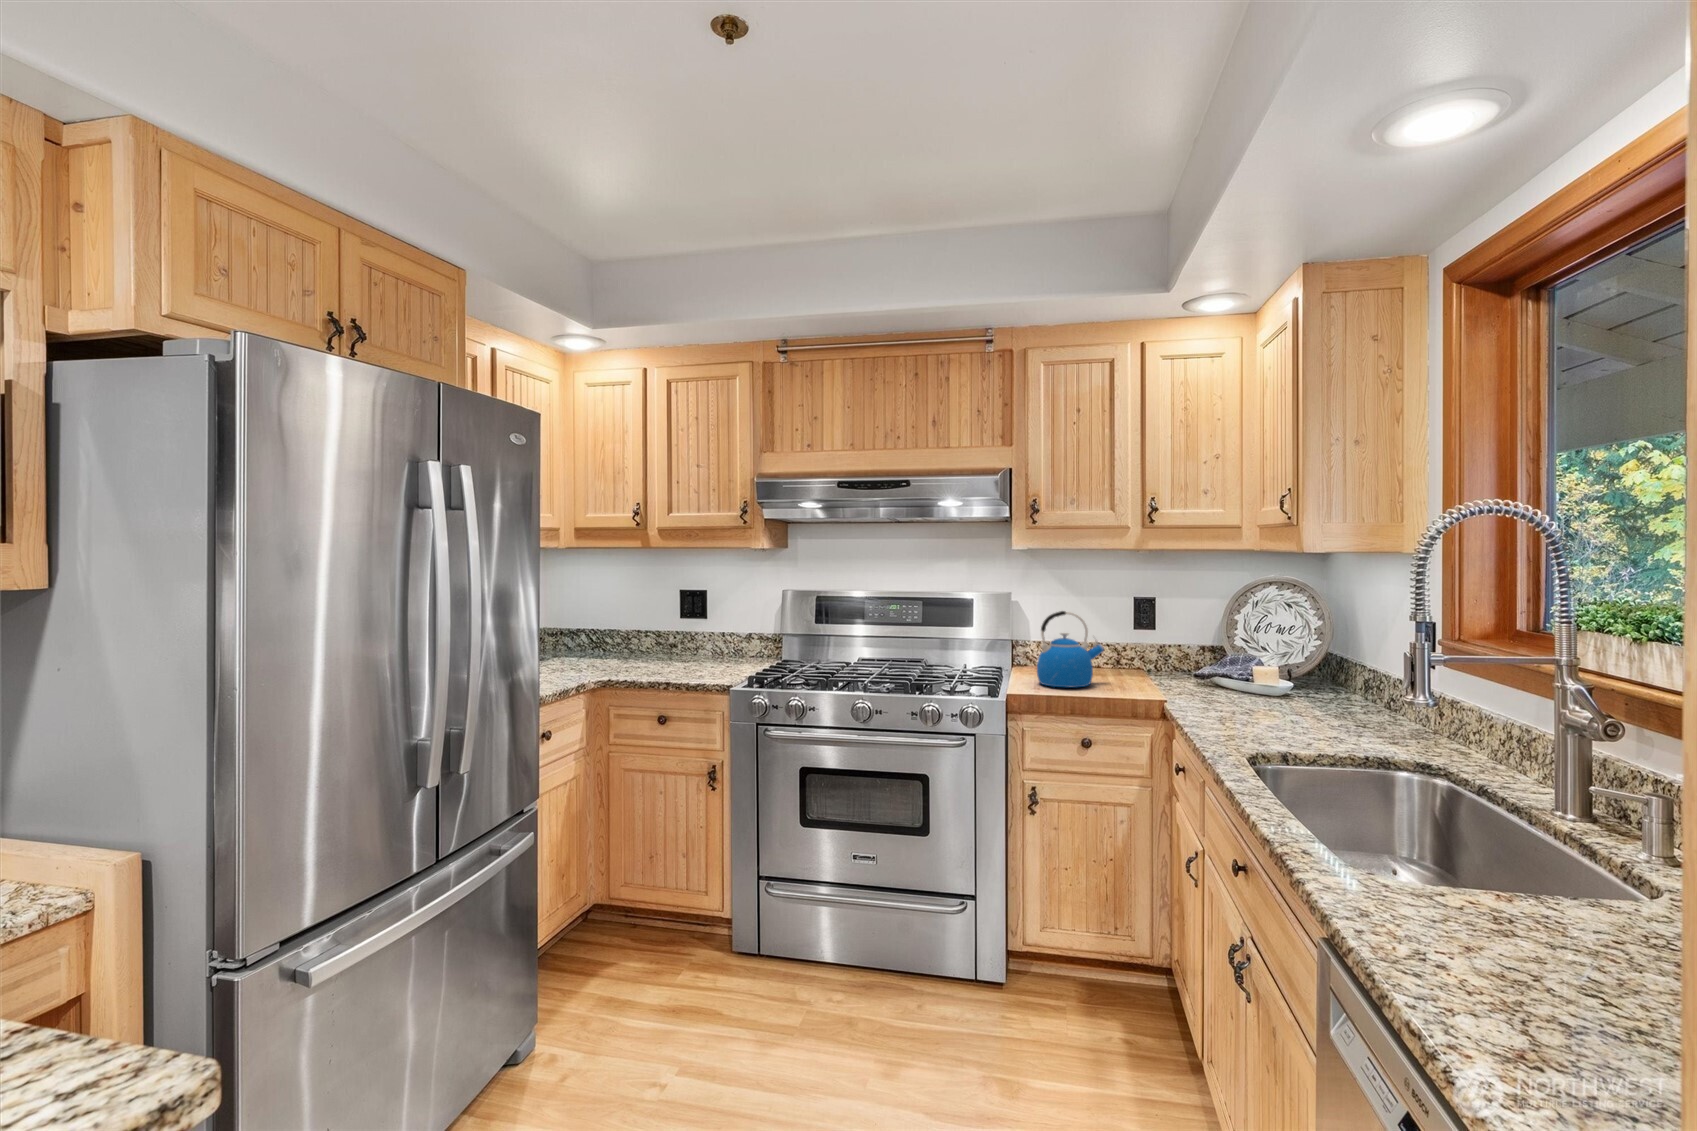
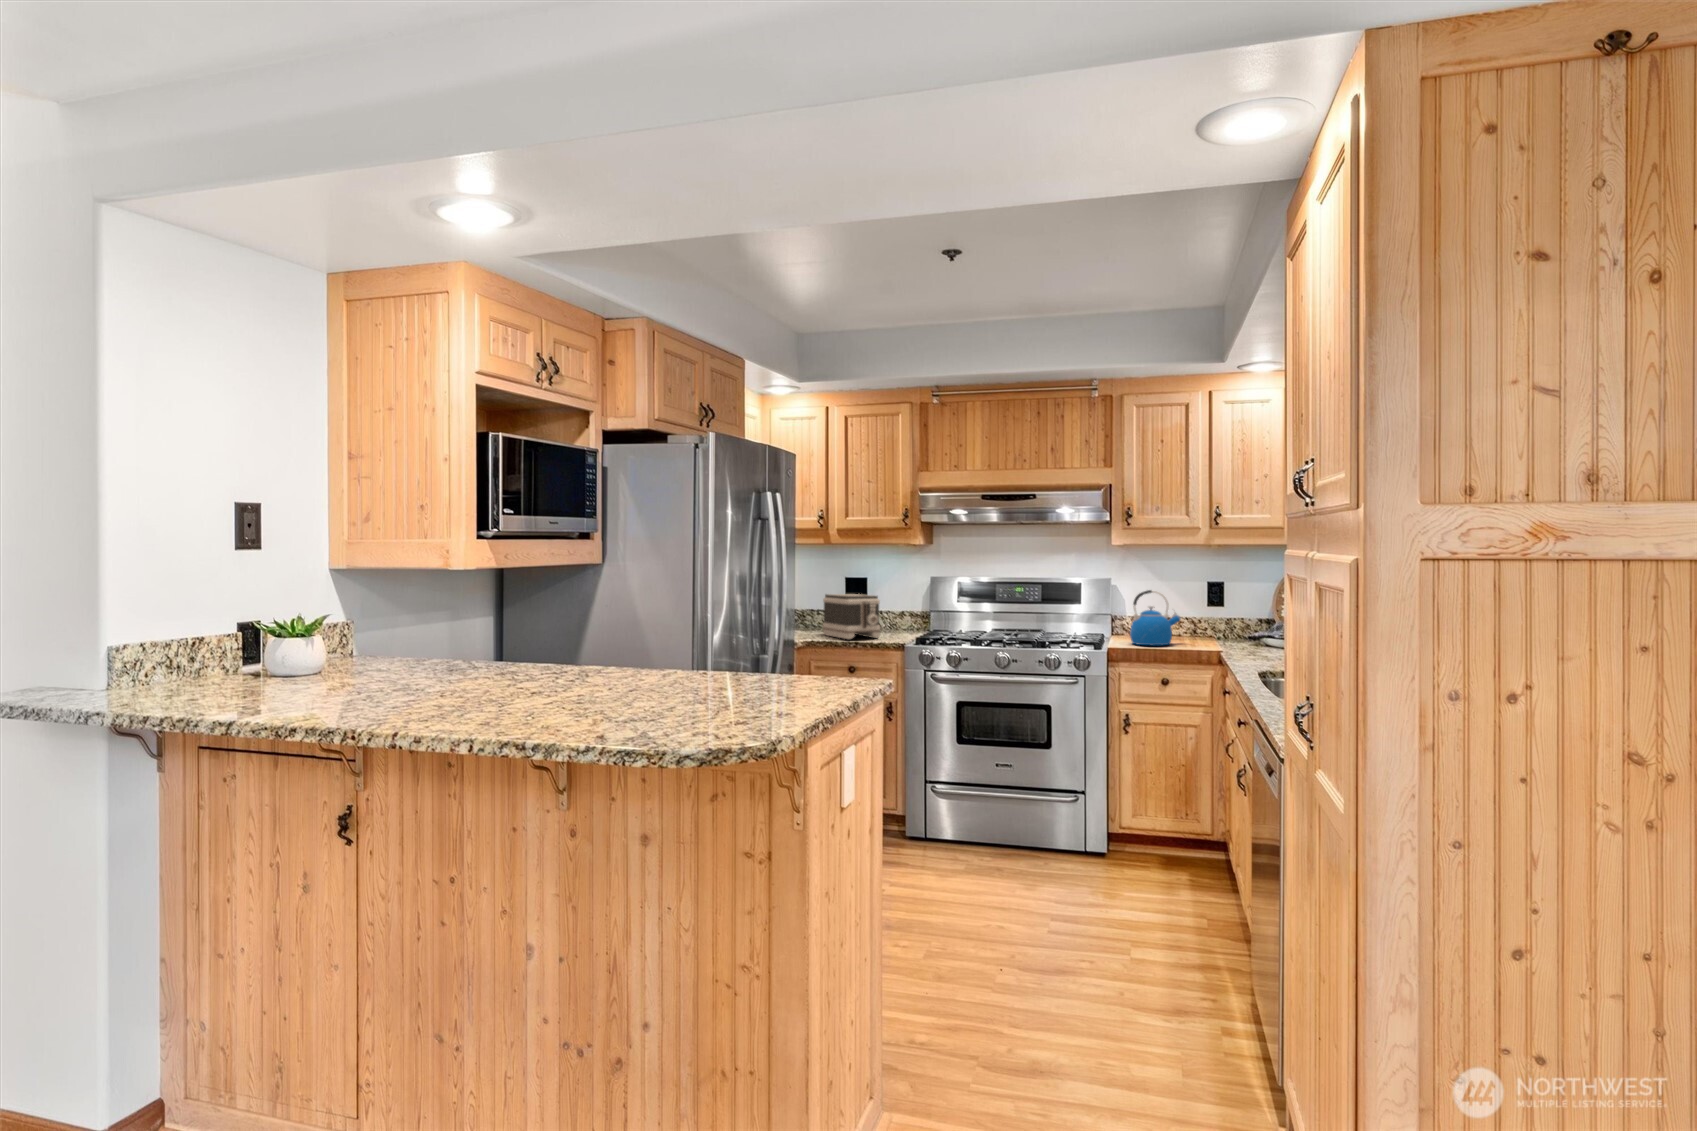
toaster: none [638,613,708,677] -> present [823,594,881,639]

